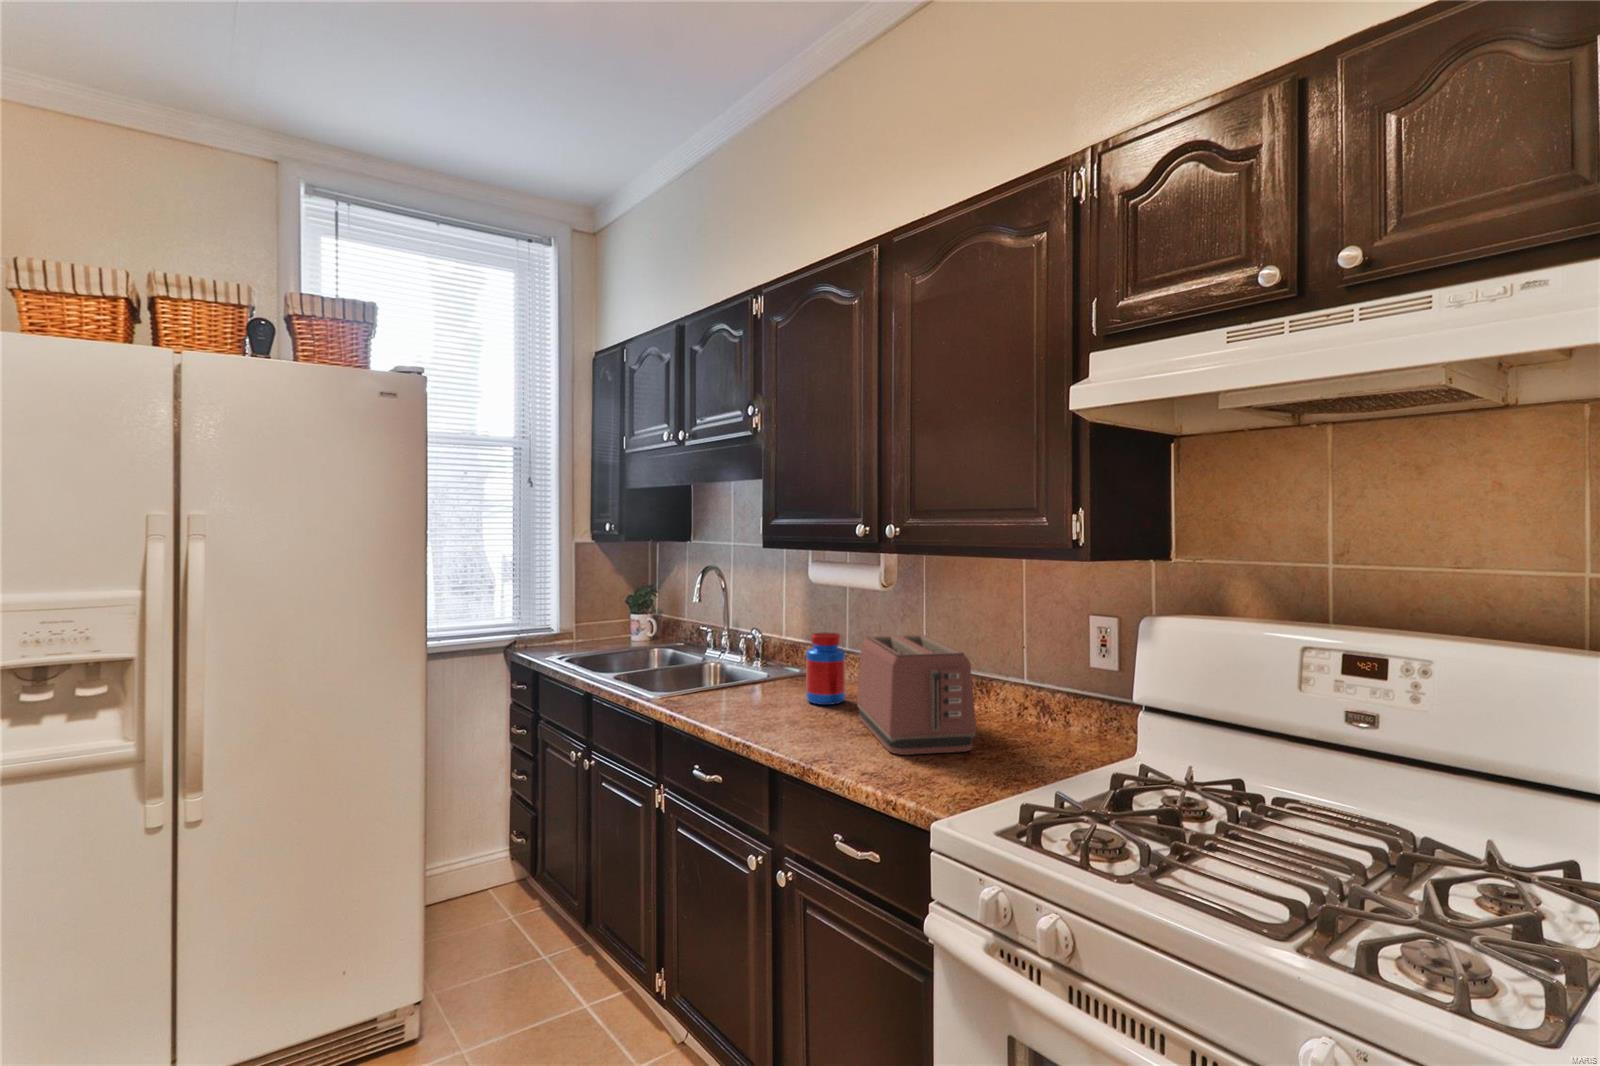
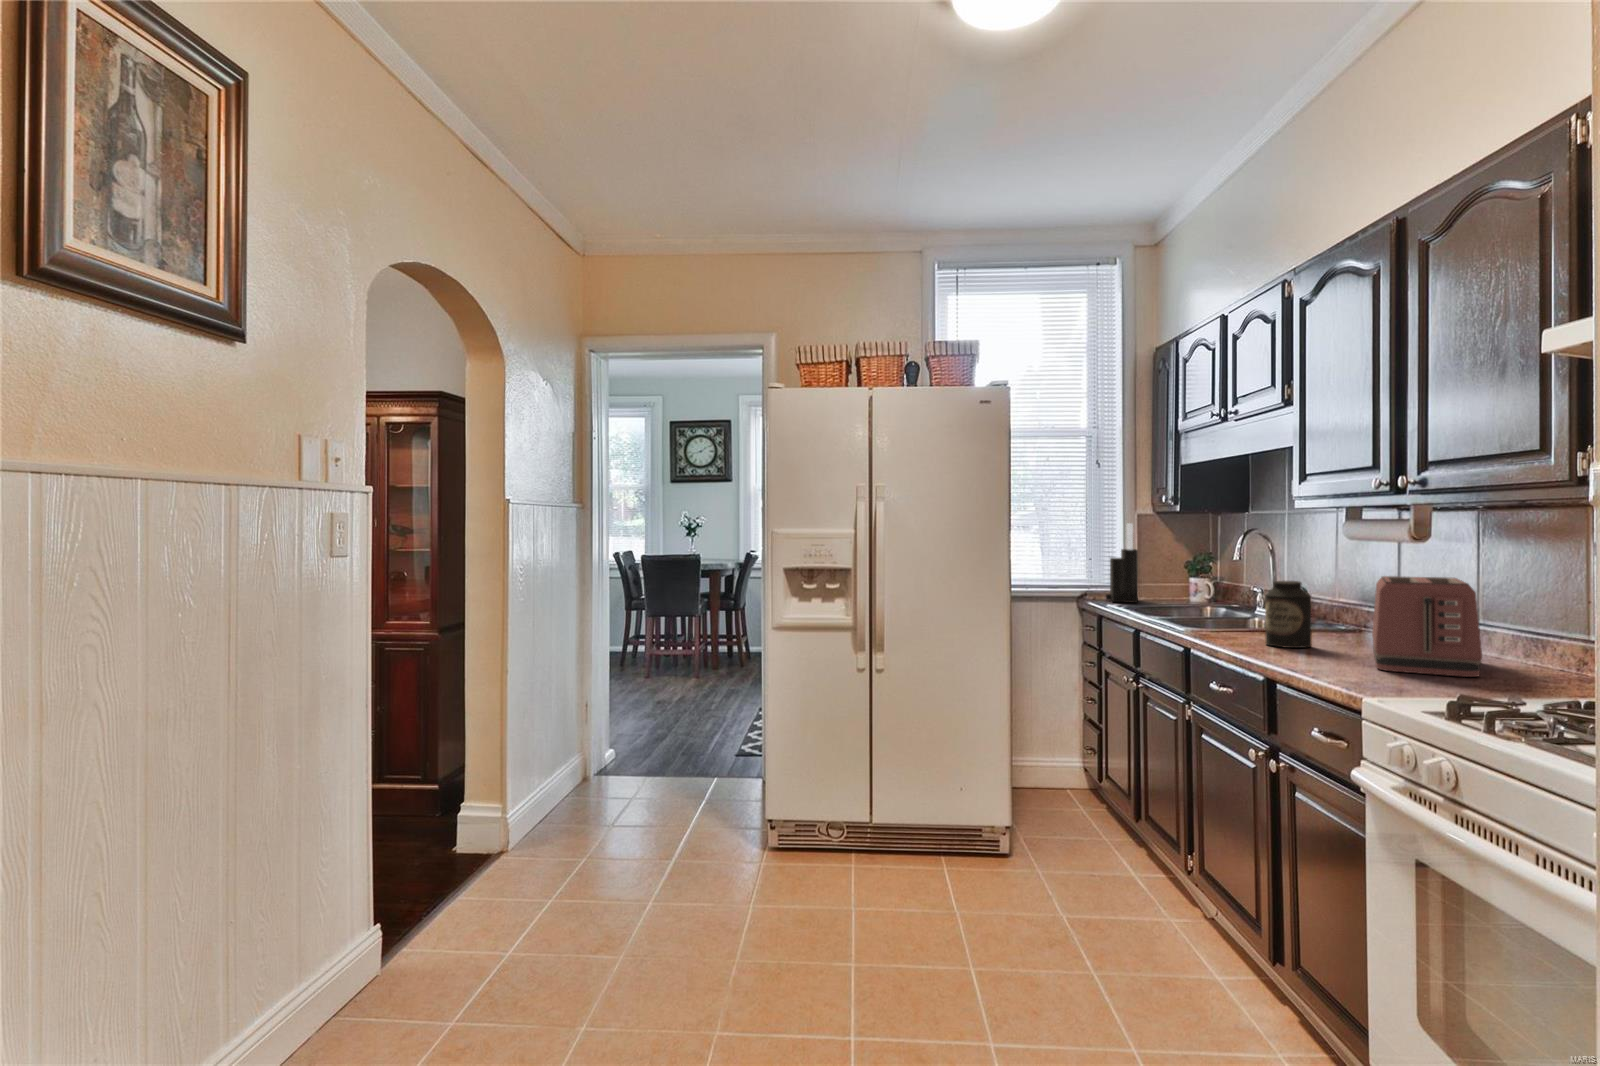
knife block: none [540,554,578,649] -> present [1106,523,1138,602]
jar: present [806,632,846,705] -> none [1330,579,1375,645]
canister: none [755,642,800,722] -> present [1265,581,1312,648]

